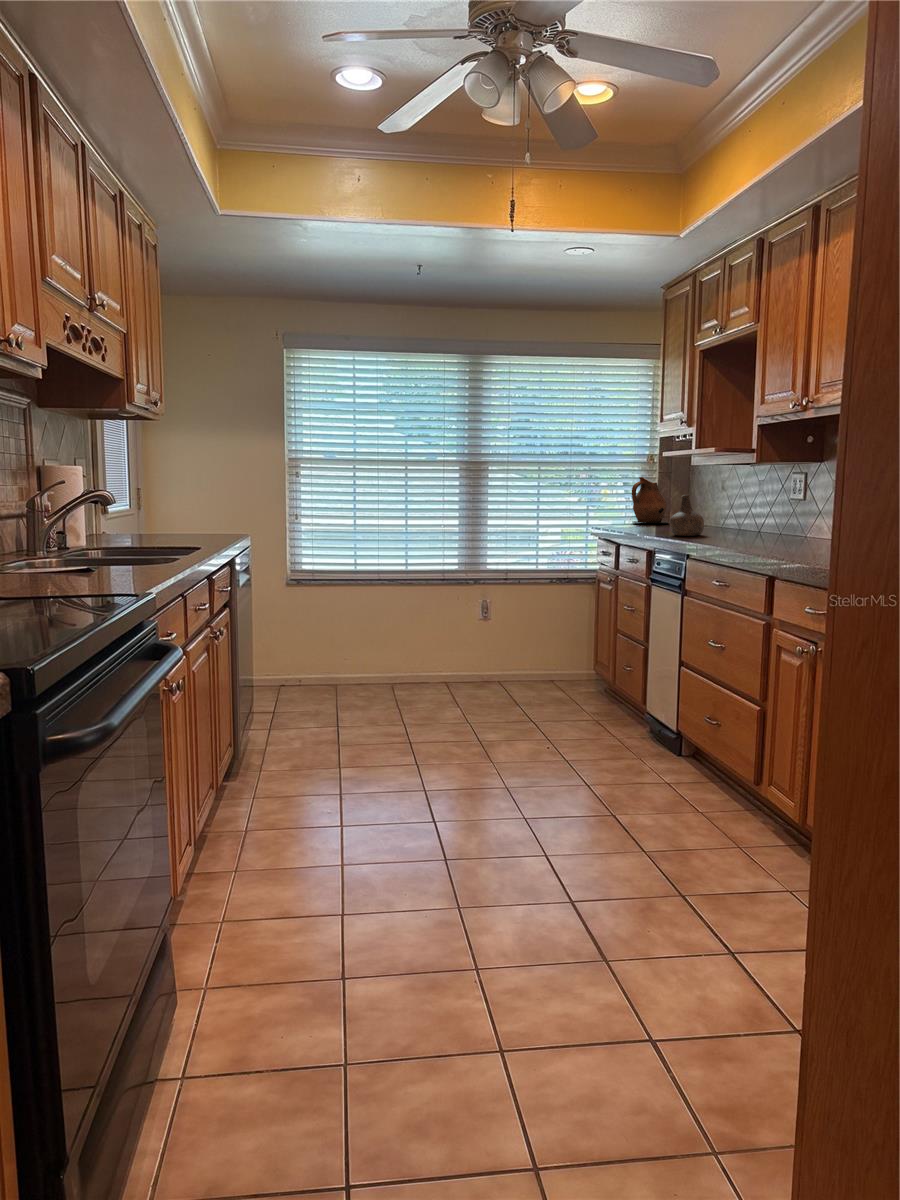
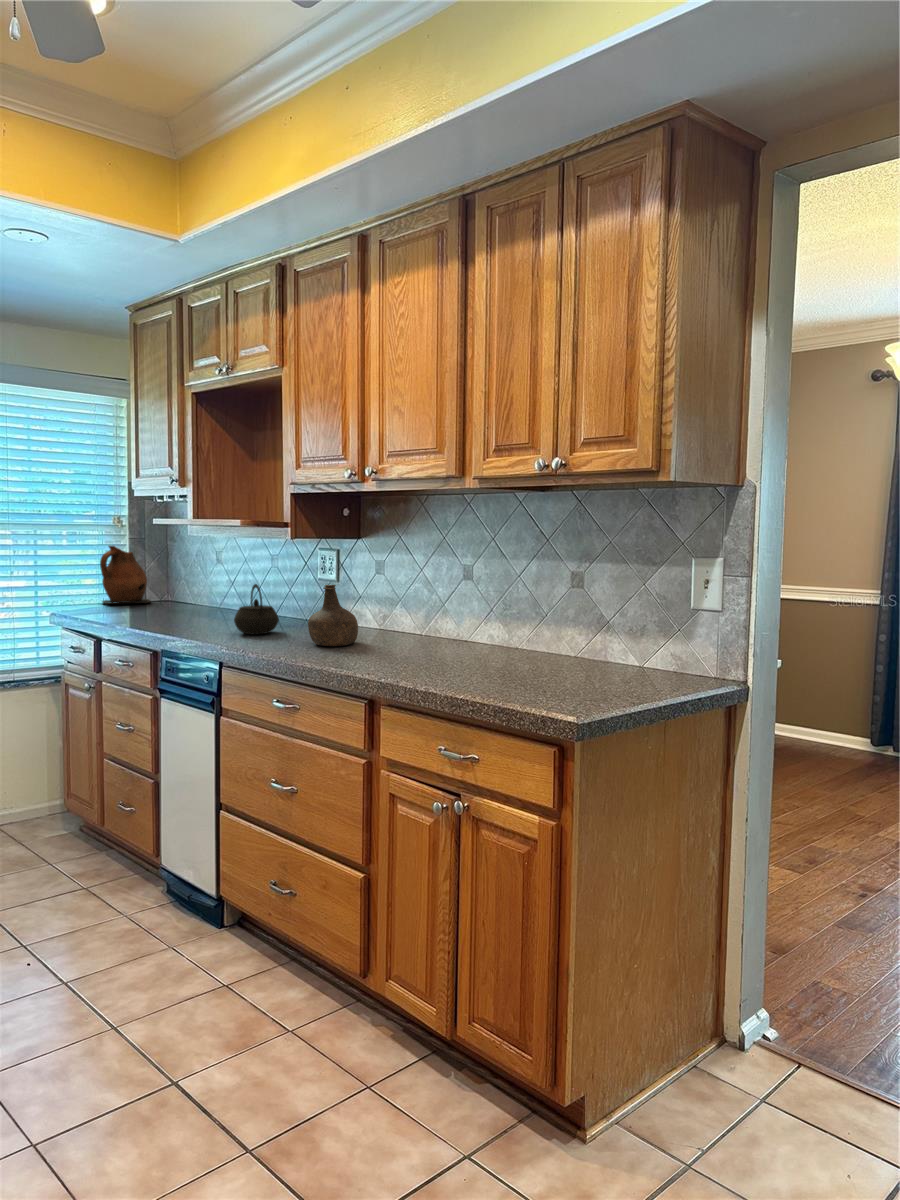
bottle: present [670,495,704,536] -> present [308,585,358,646]
kettle: none [709,500,745,540] -> present [234,584,279,634]

